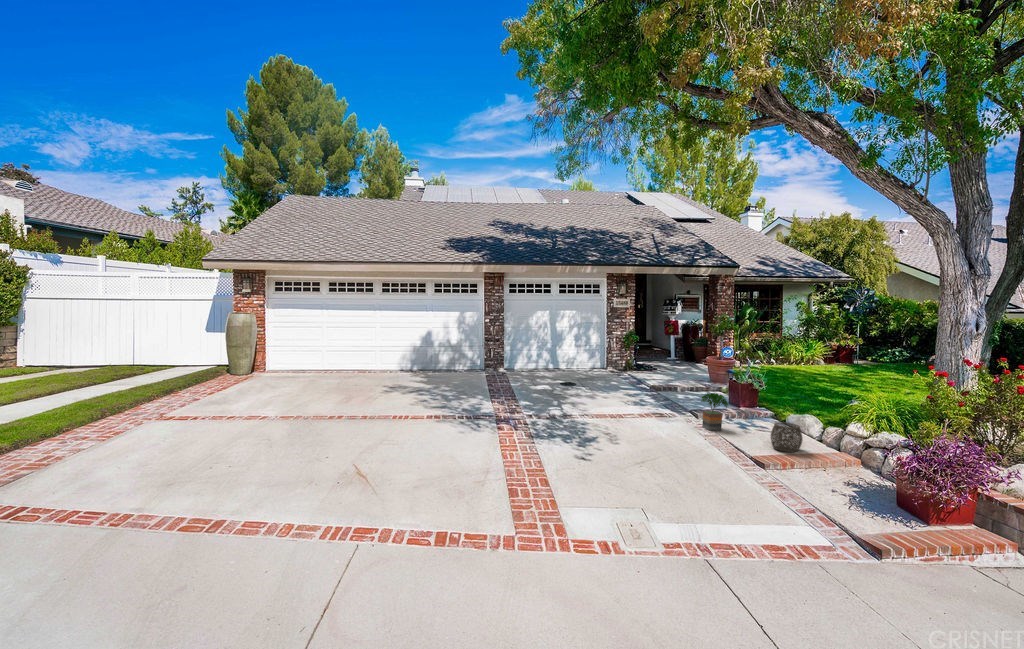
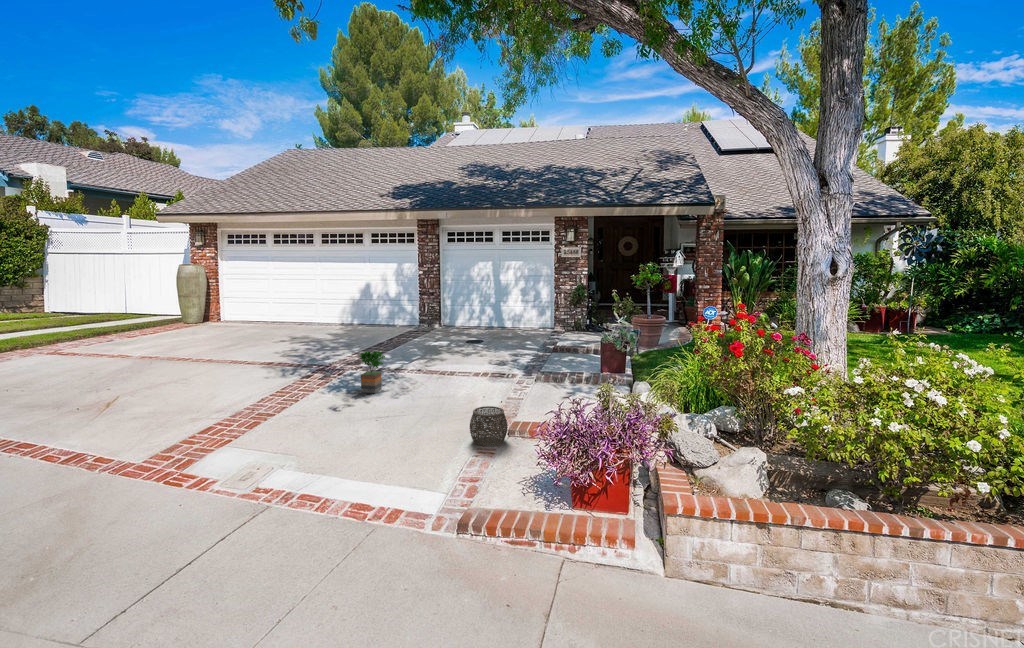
potted tree: present [701,393,728,430] -> present [360,351,385,393]

